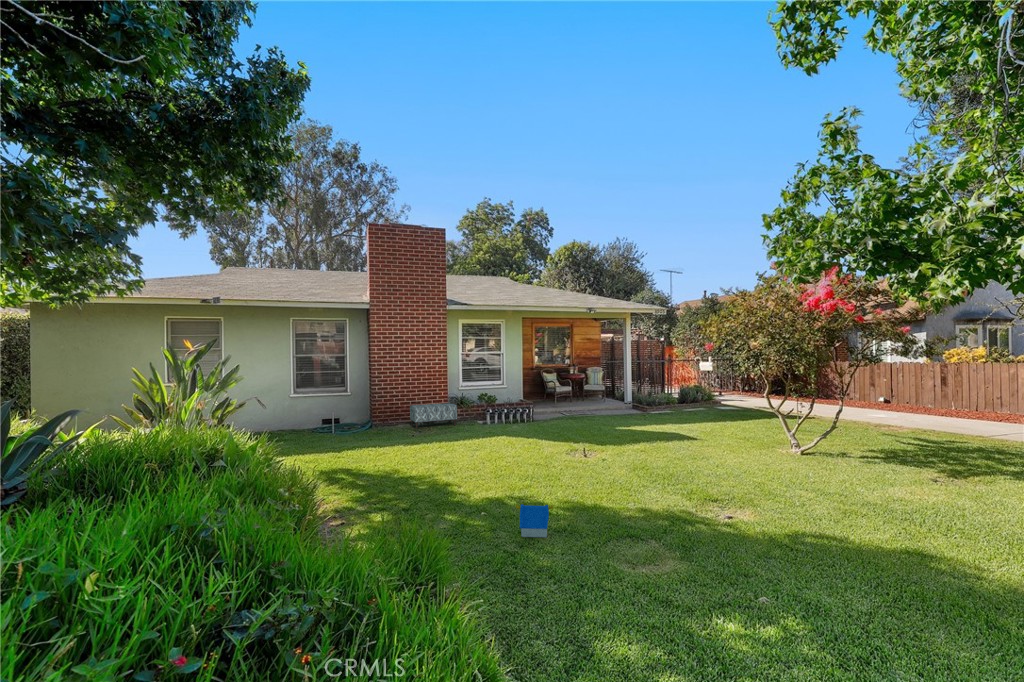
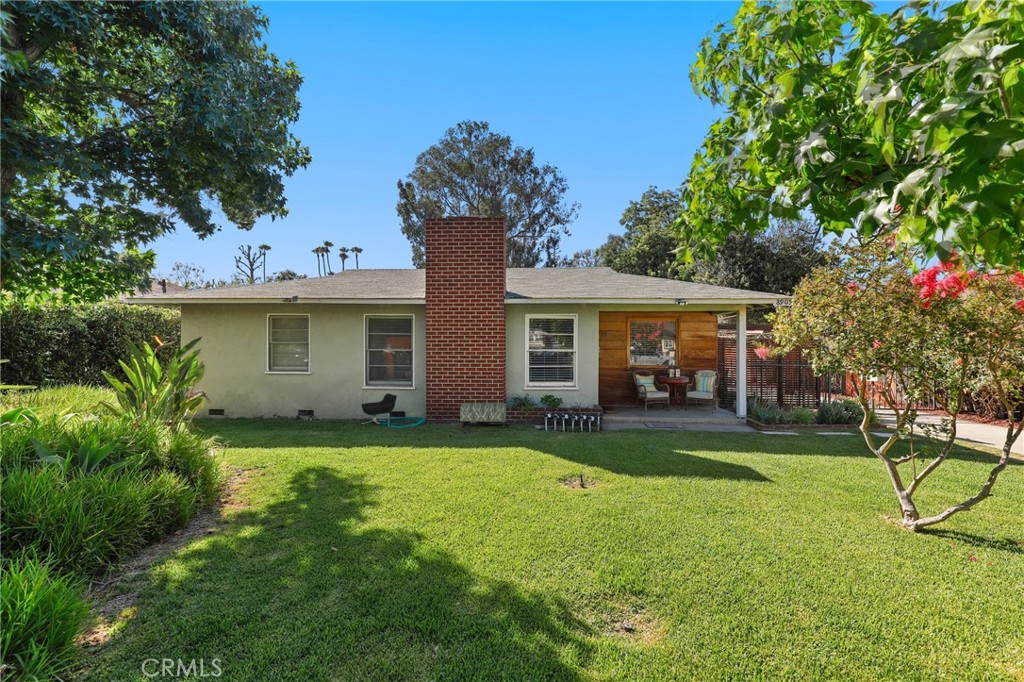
lounge chair: none [295,402,337,436] -> present [361,393,397,424]
toy house: present [516,504,553,537] -> none [219,583,281,647]

